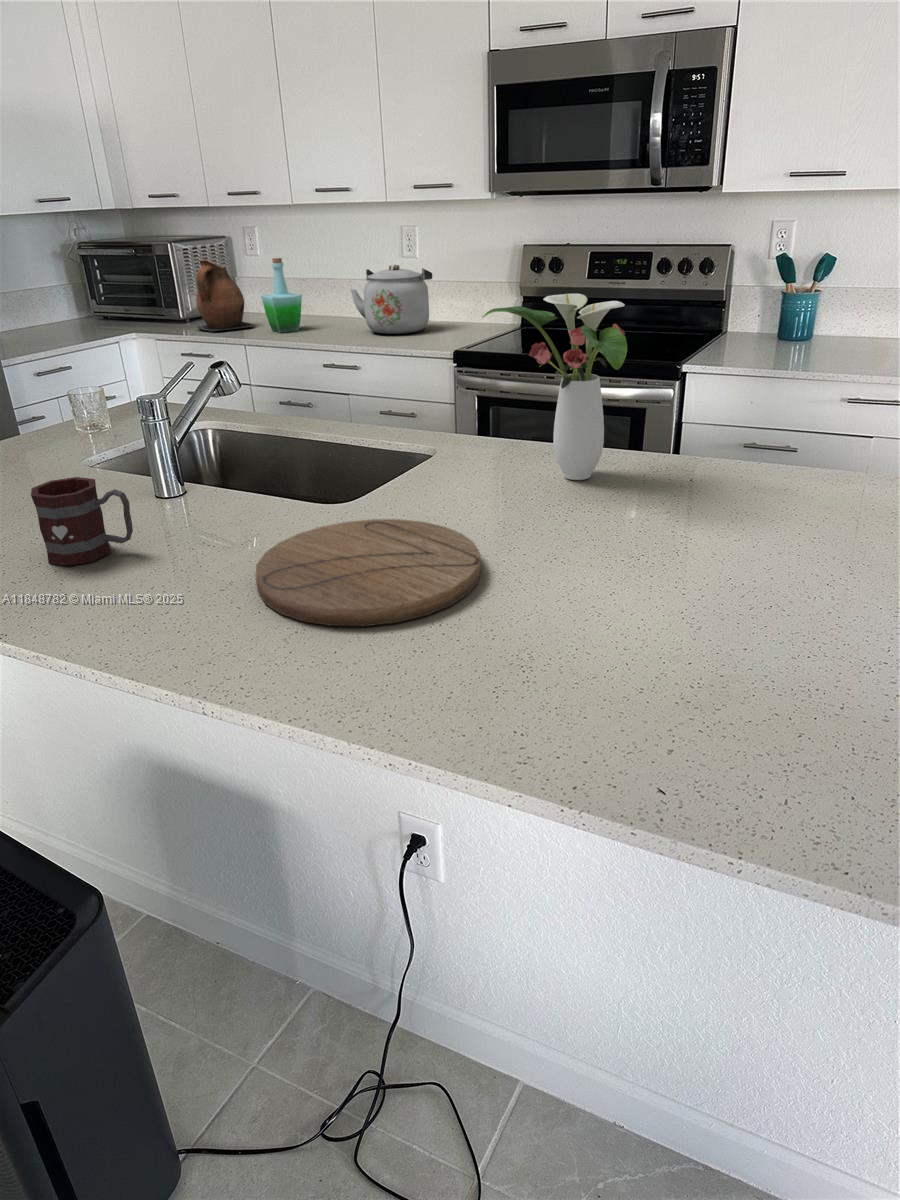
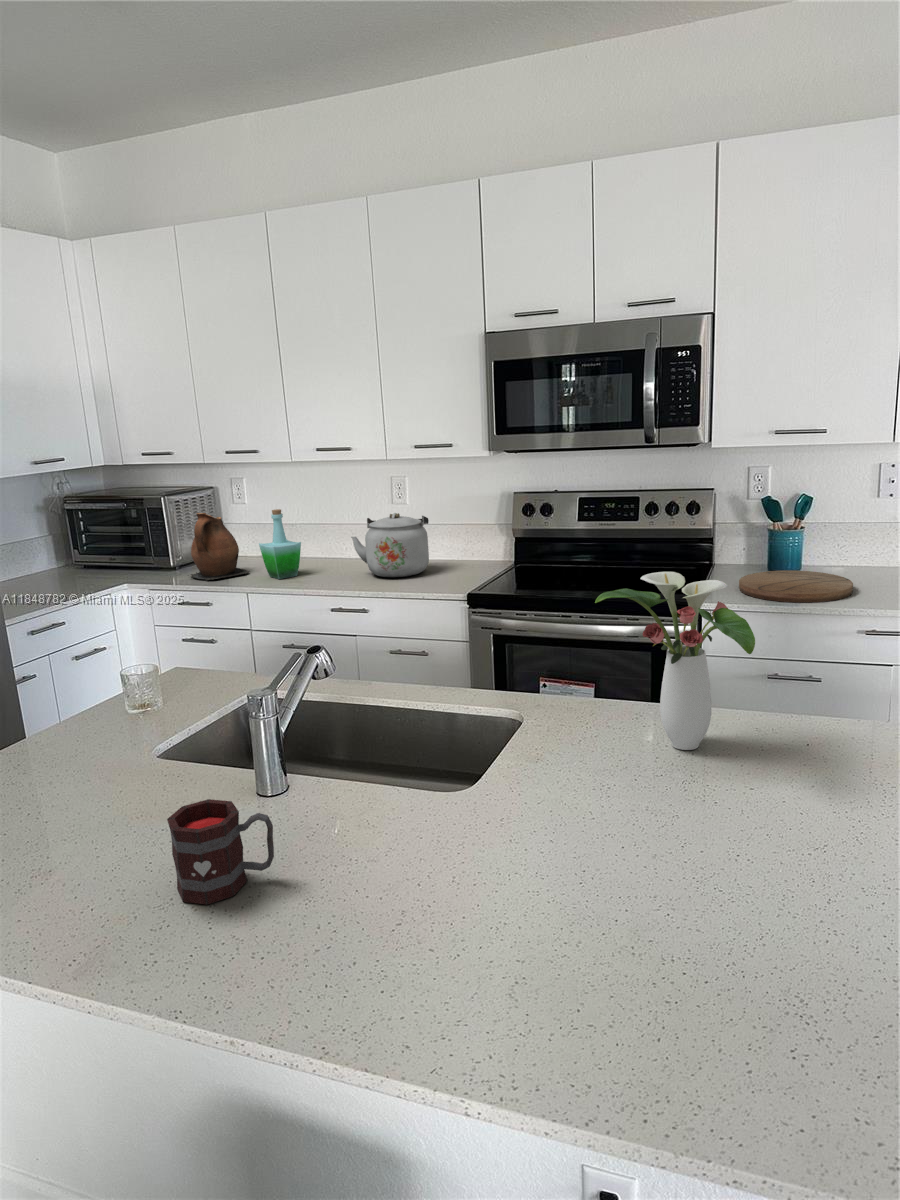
cutting board: present [255,519,480,626] -> present [739,570,853,602]

